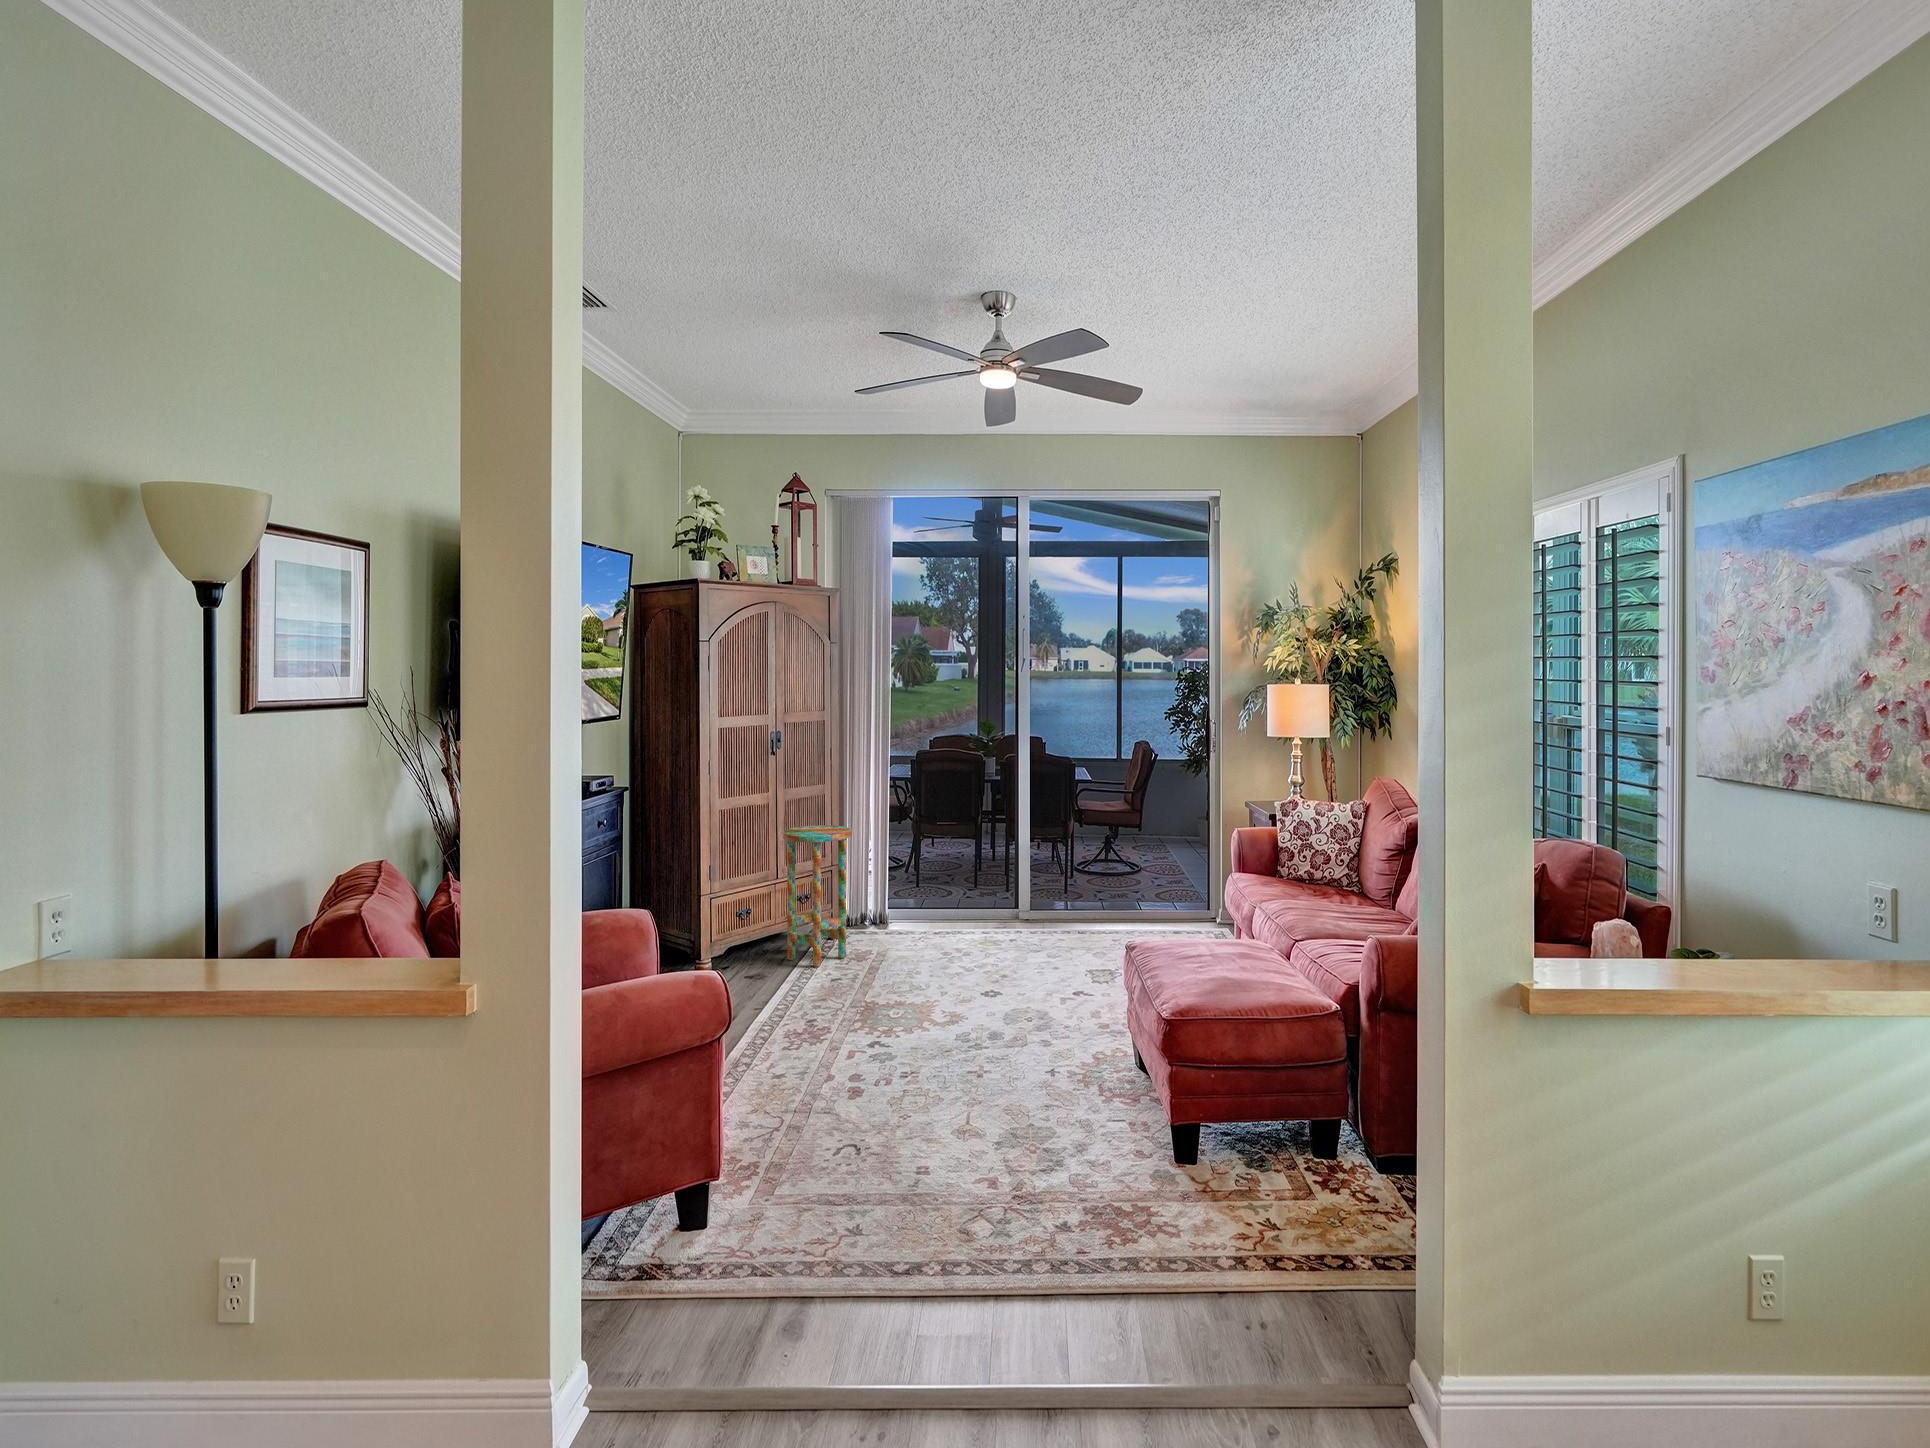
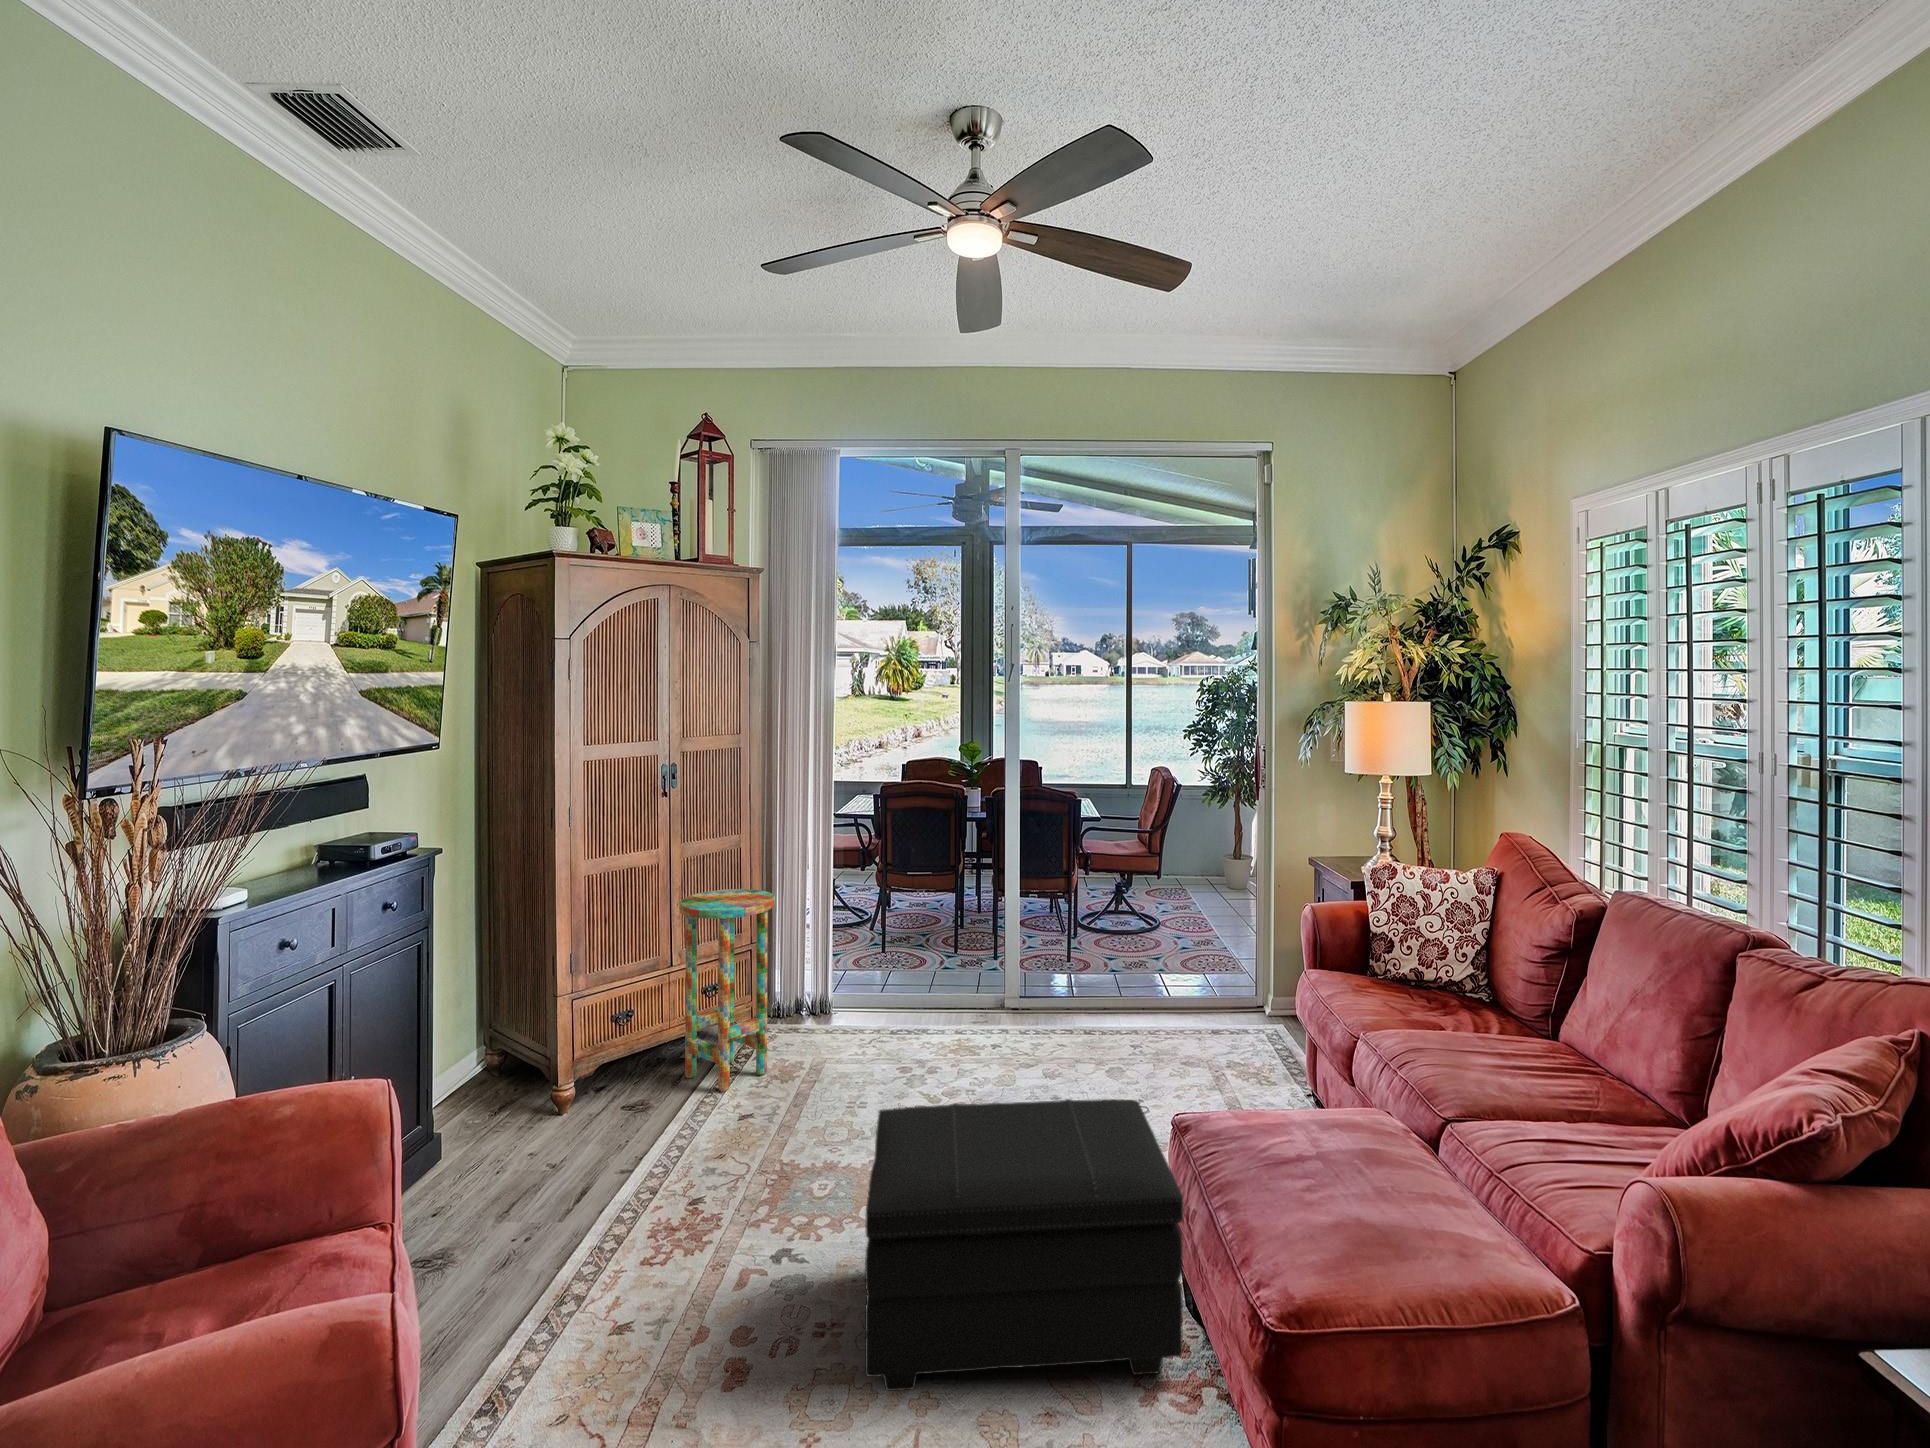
footstool: none [938,939,1129,1094] -> present [865,1099,1183,1391]

